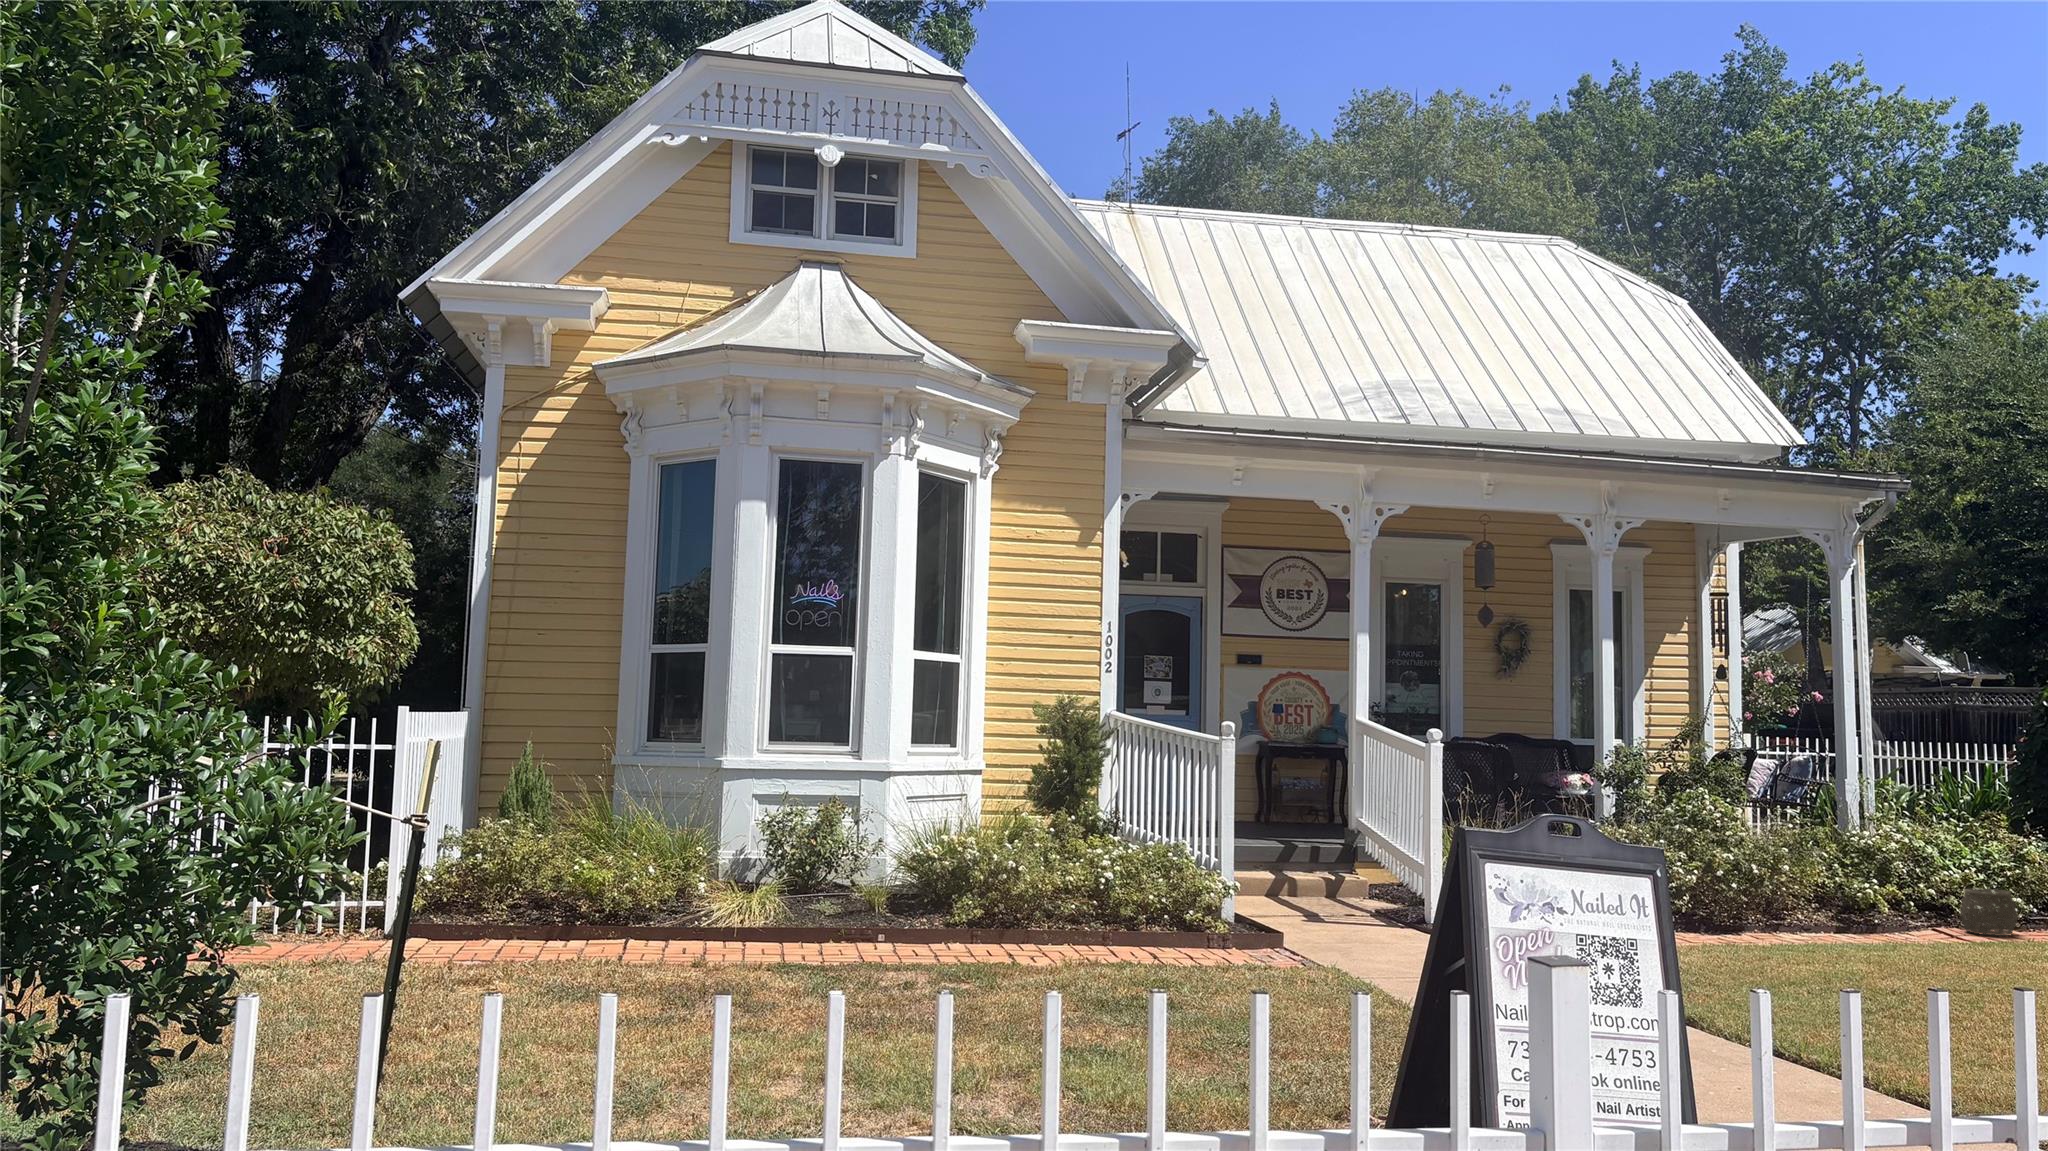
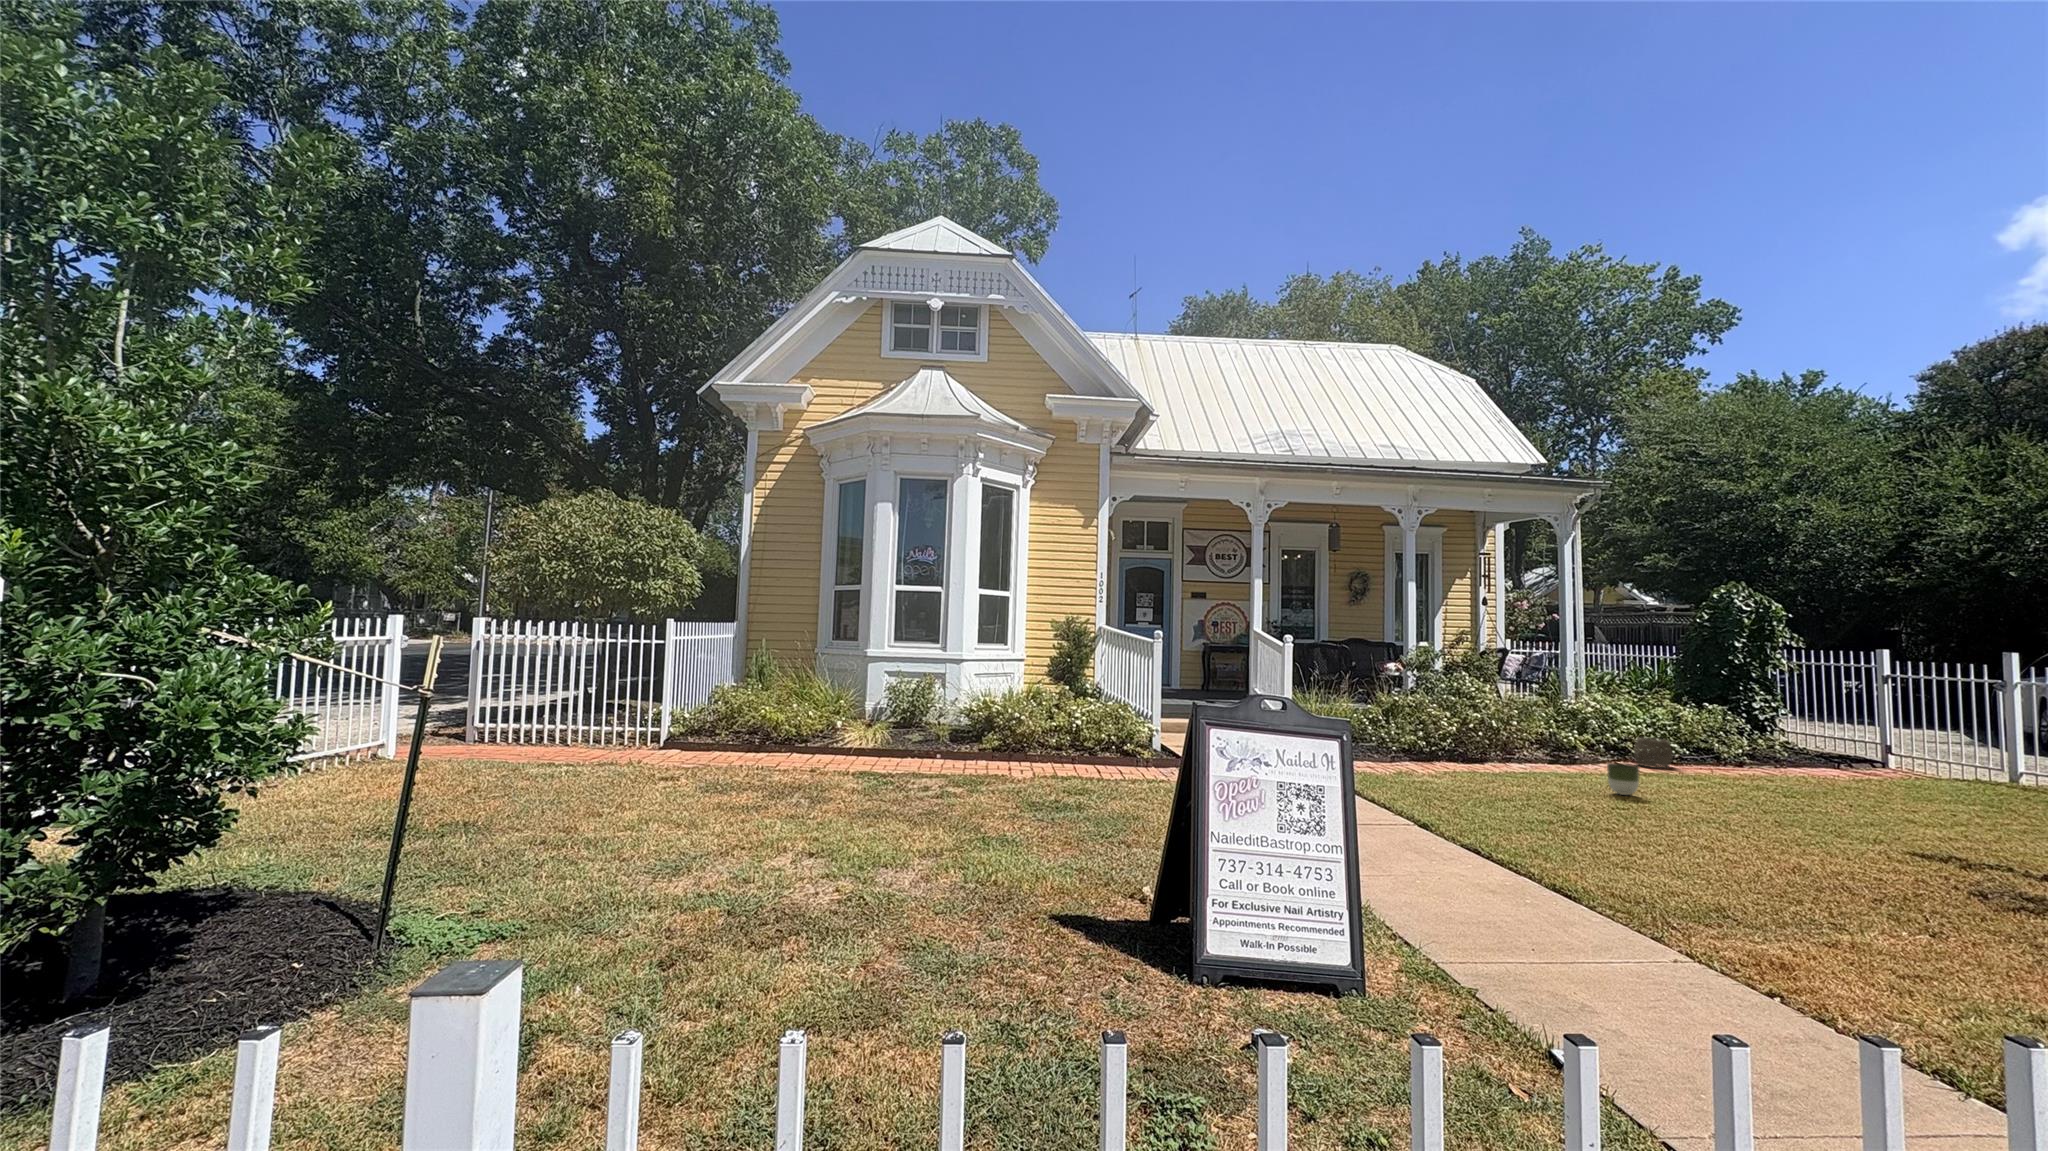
planter: none [1933,925,1980,974] -> present [1607,763,1640,795]

